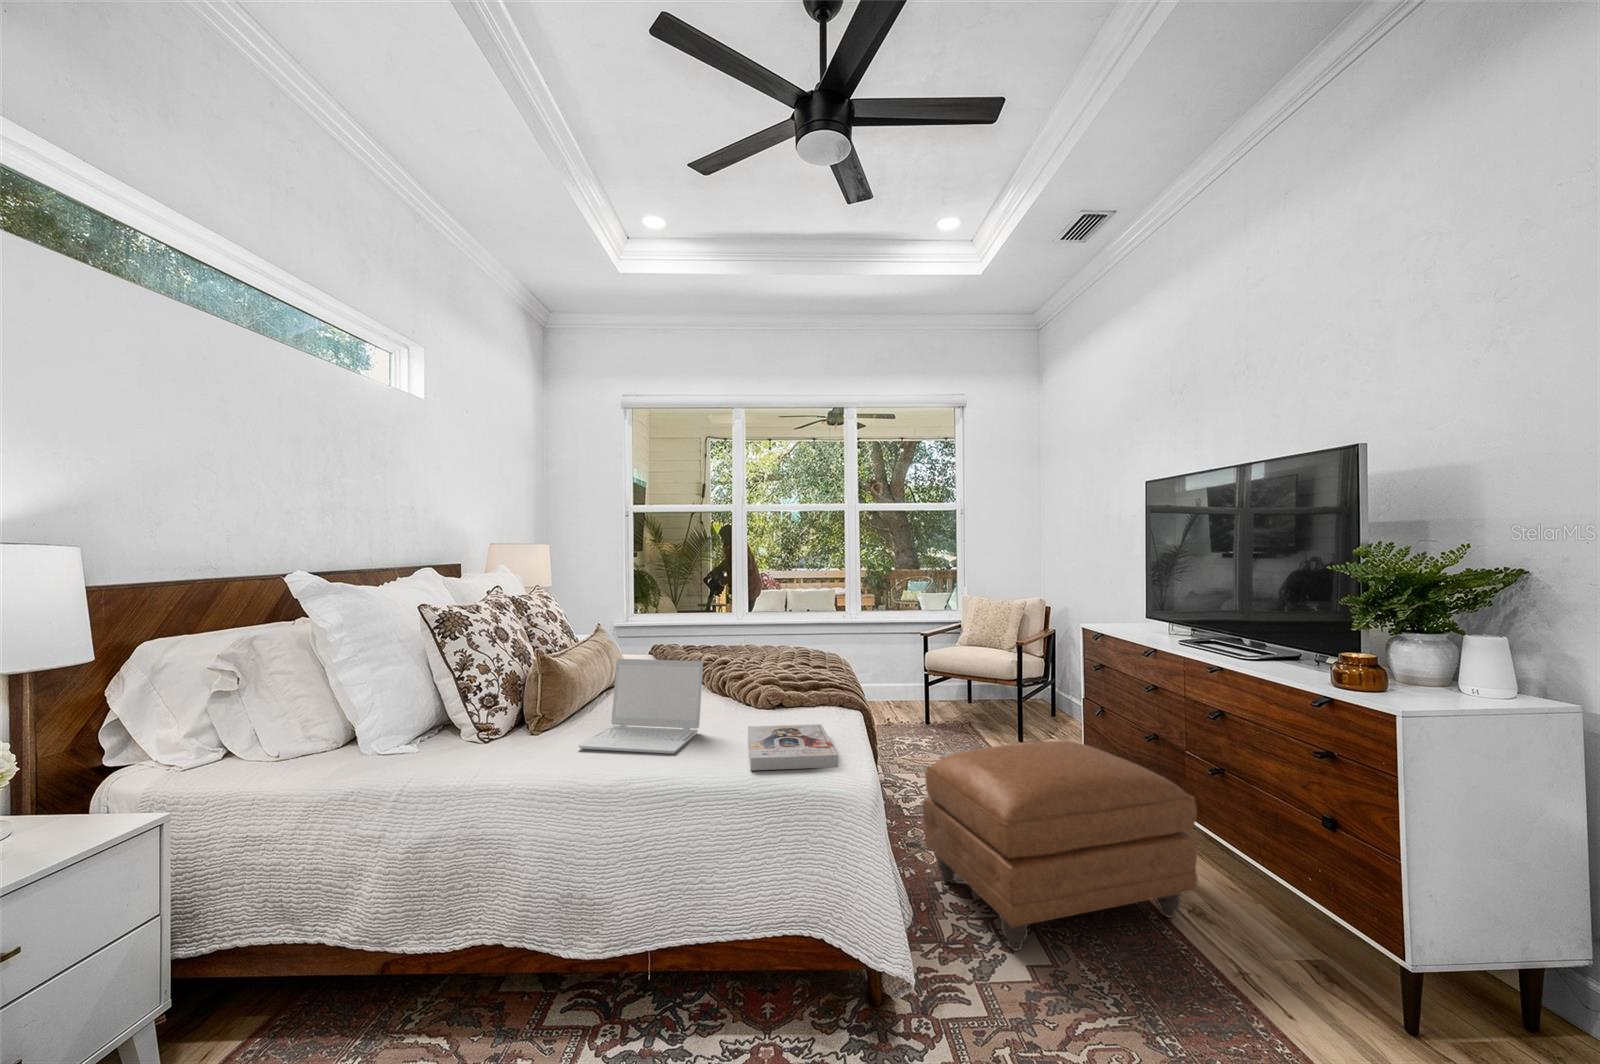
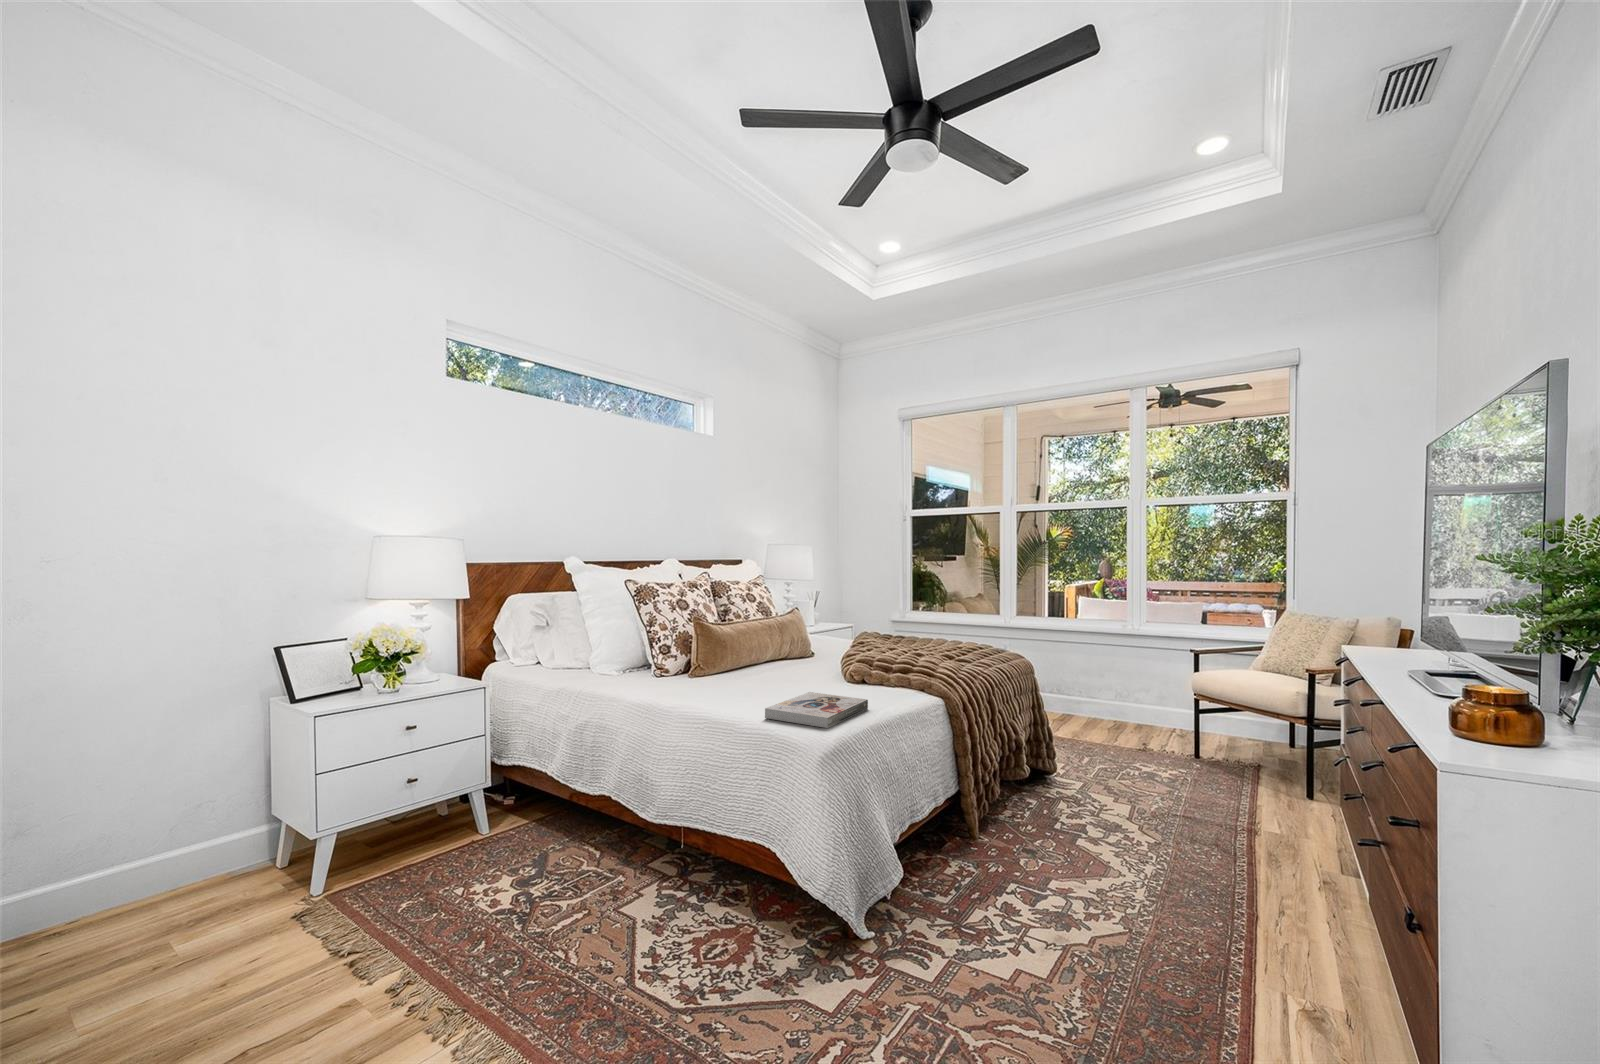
laptop: present [578,659,703,753] -> none [693,628,791,701]
ottoman: present [923,741,1198,950] -> none [997,760,1297,1008]

